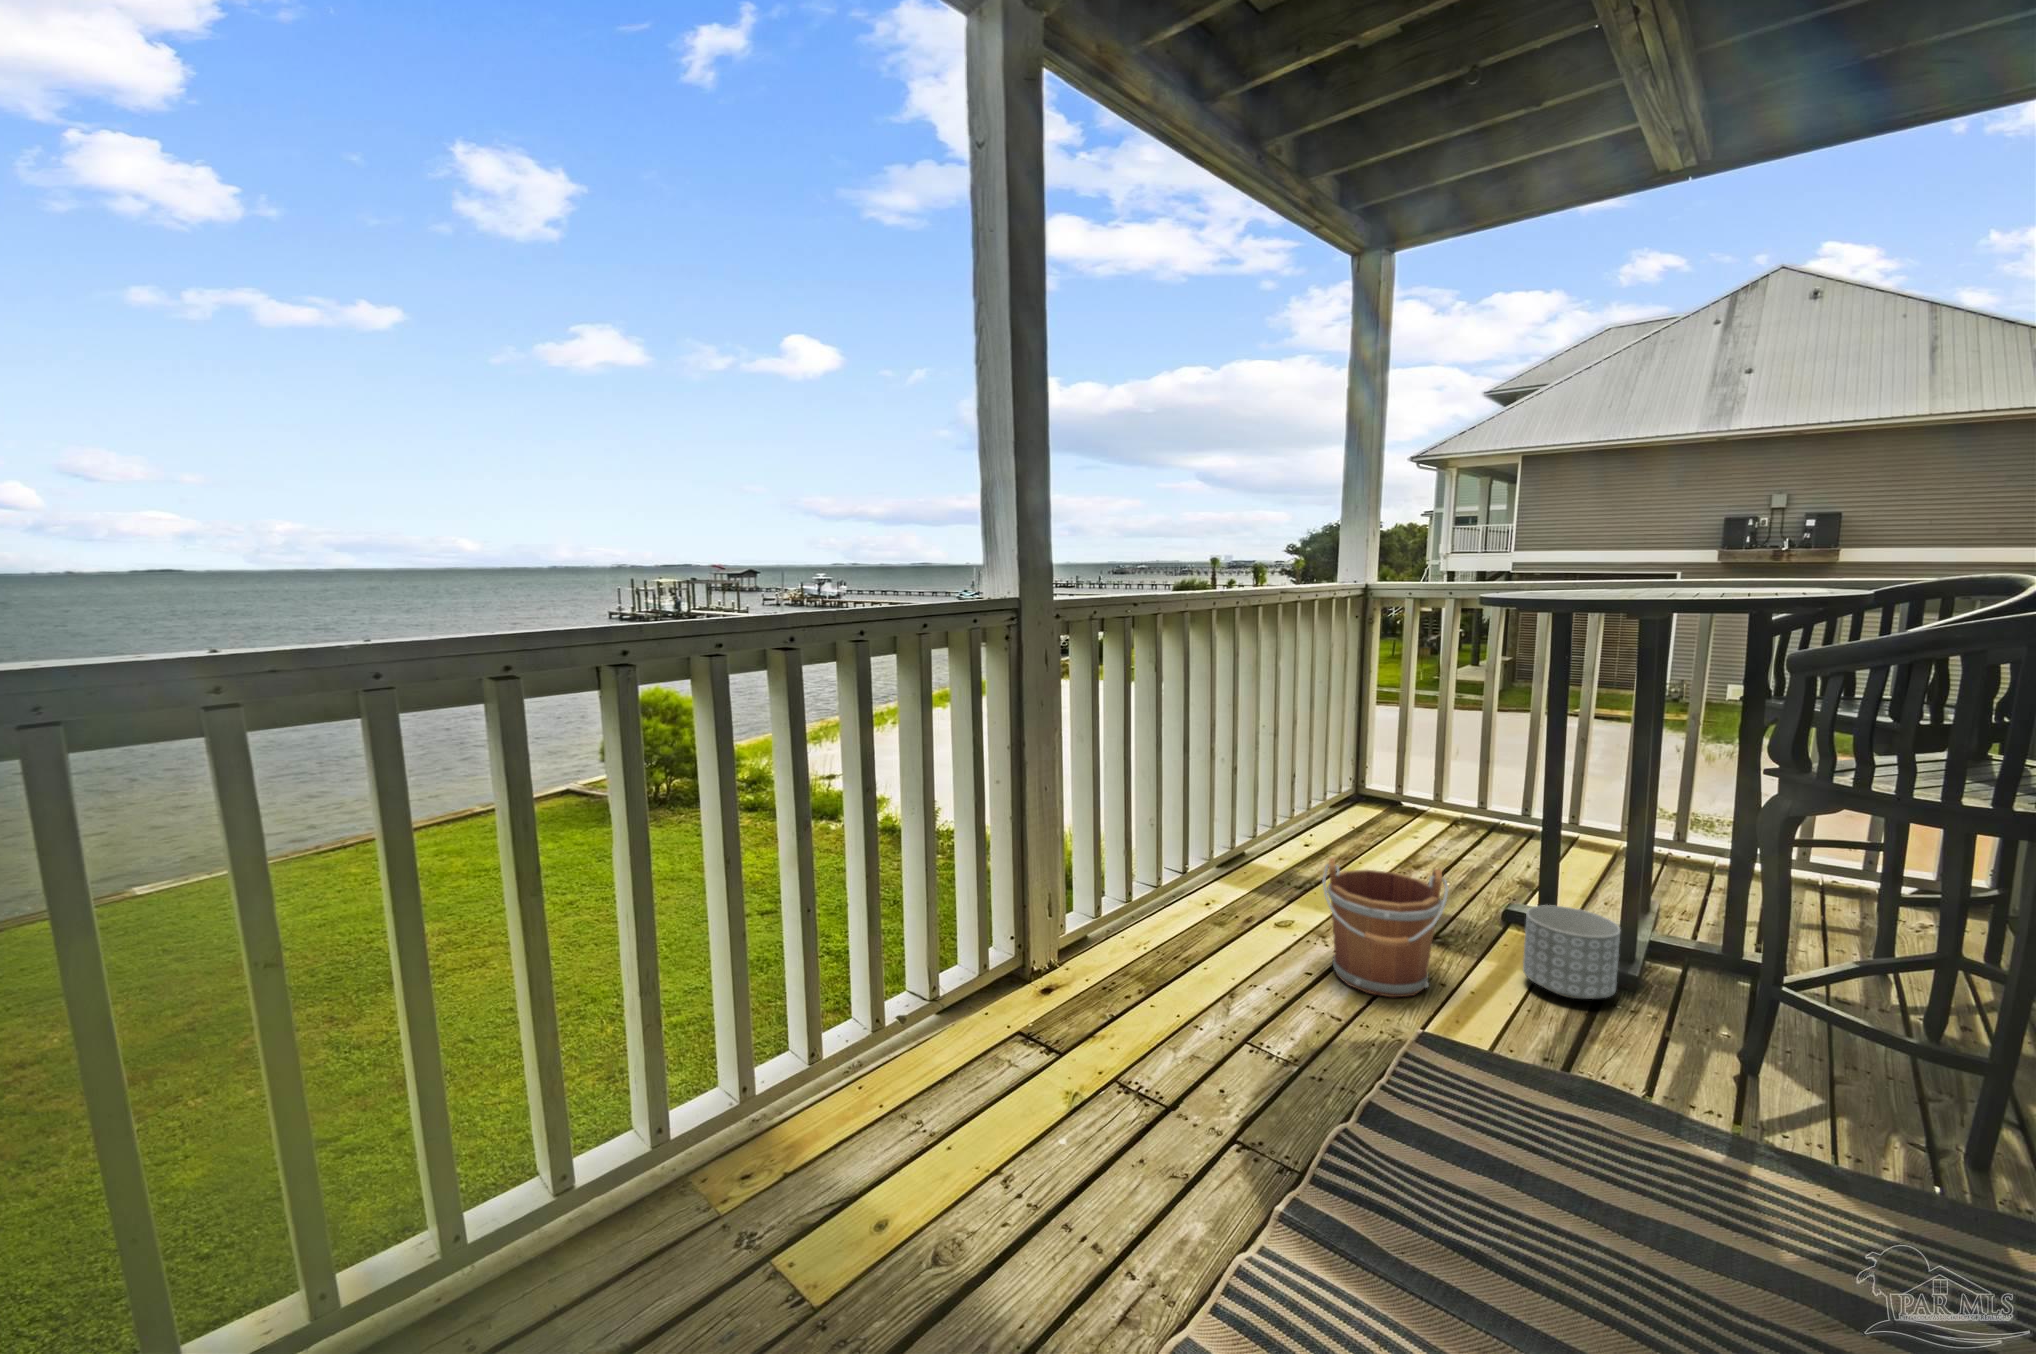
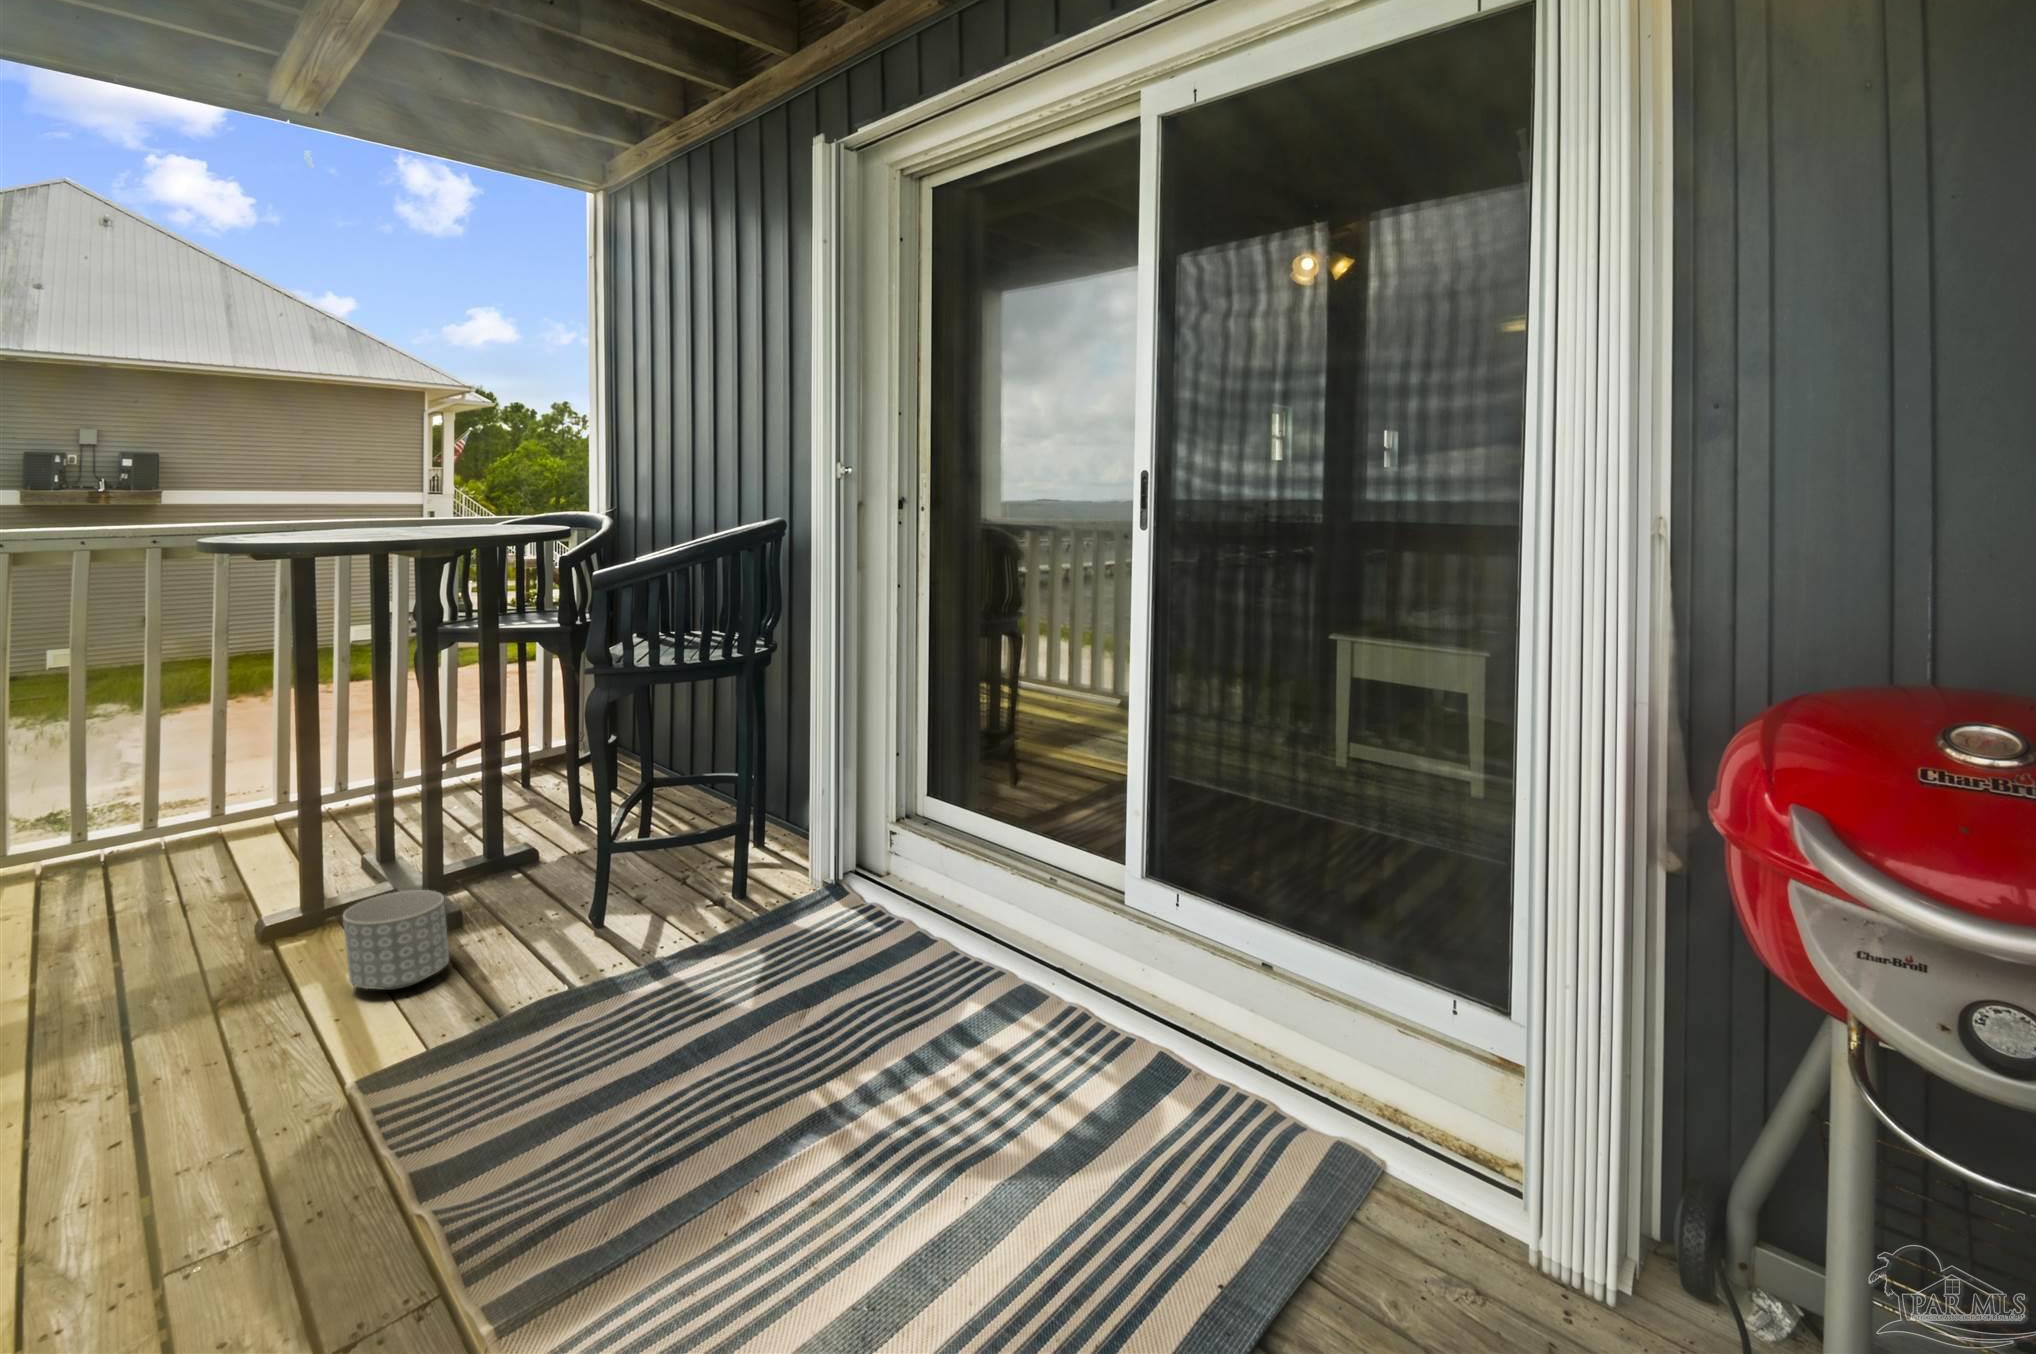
bucket: present [1323,858,1449,997] -> none [83,912,297,1132]

